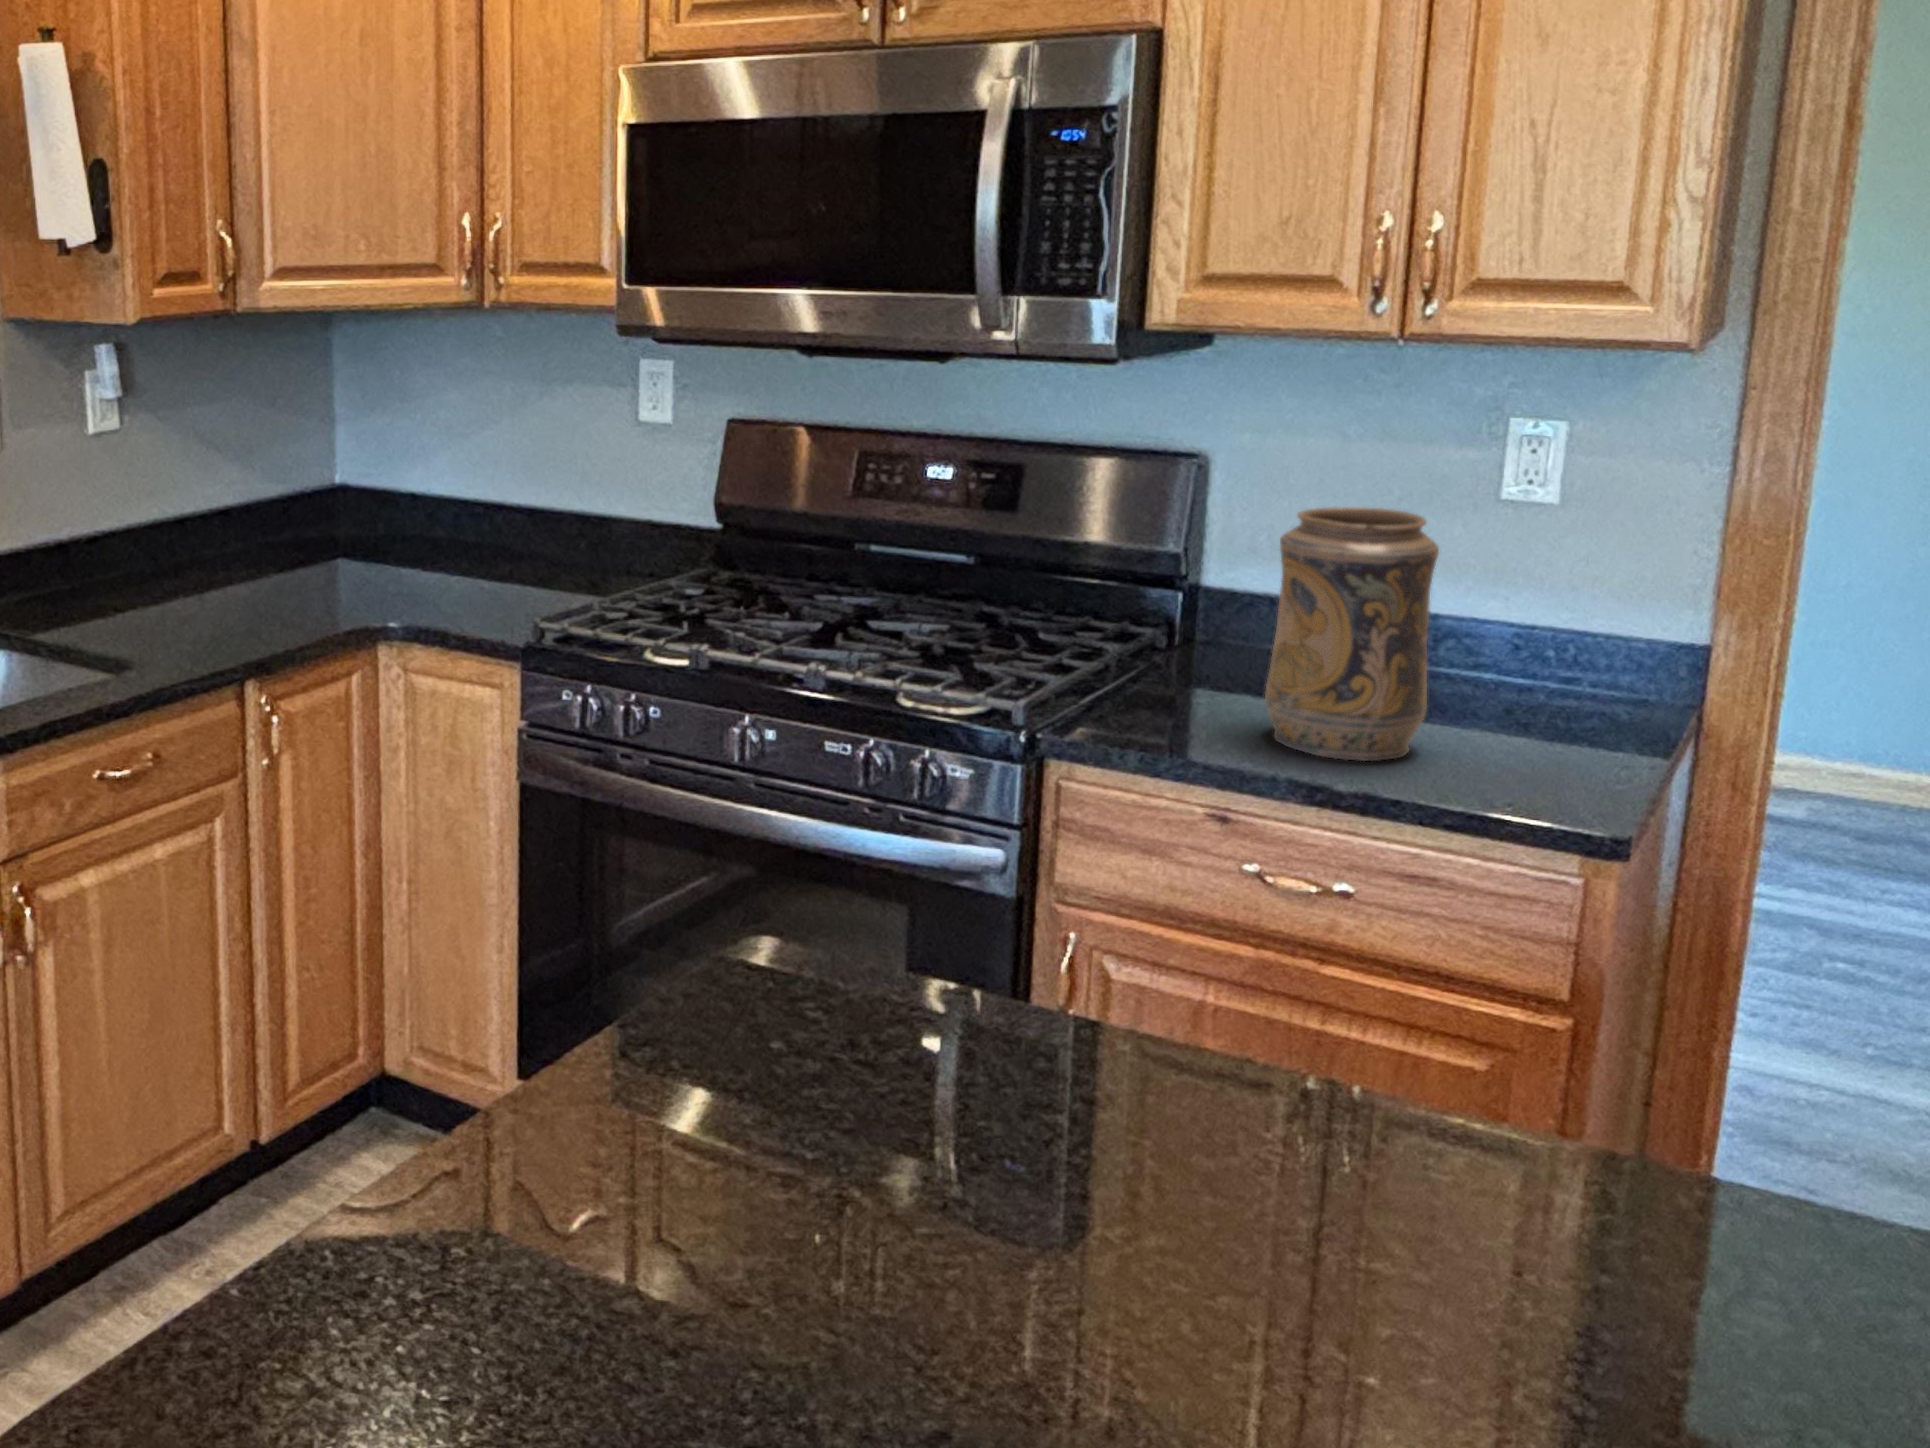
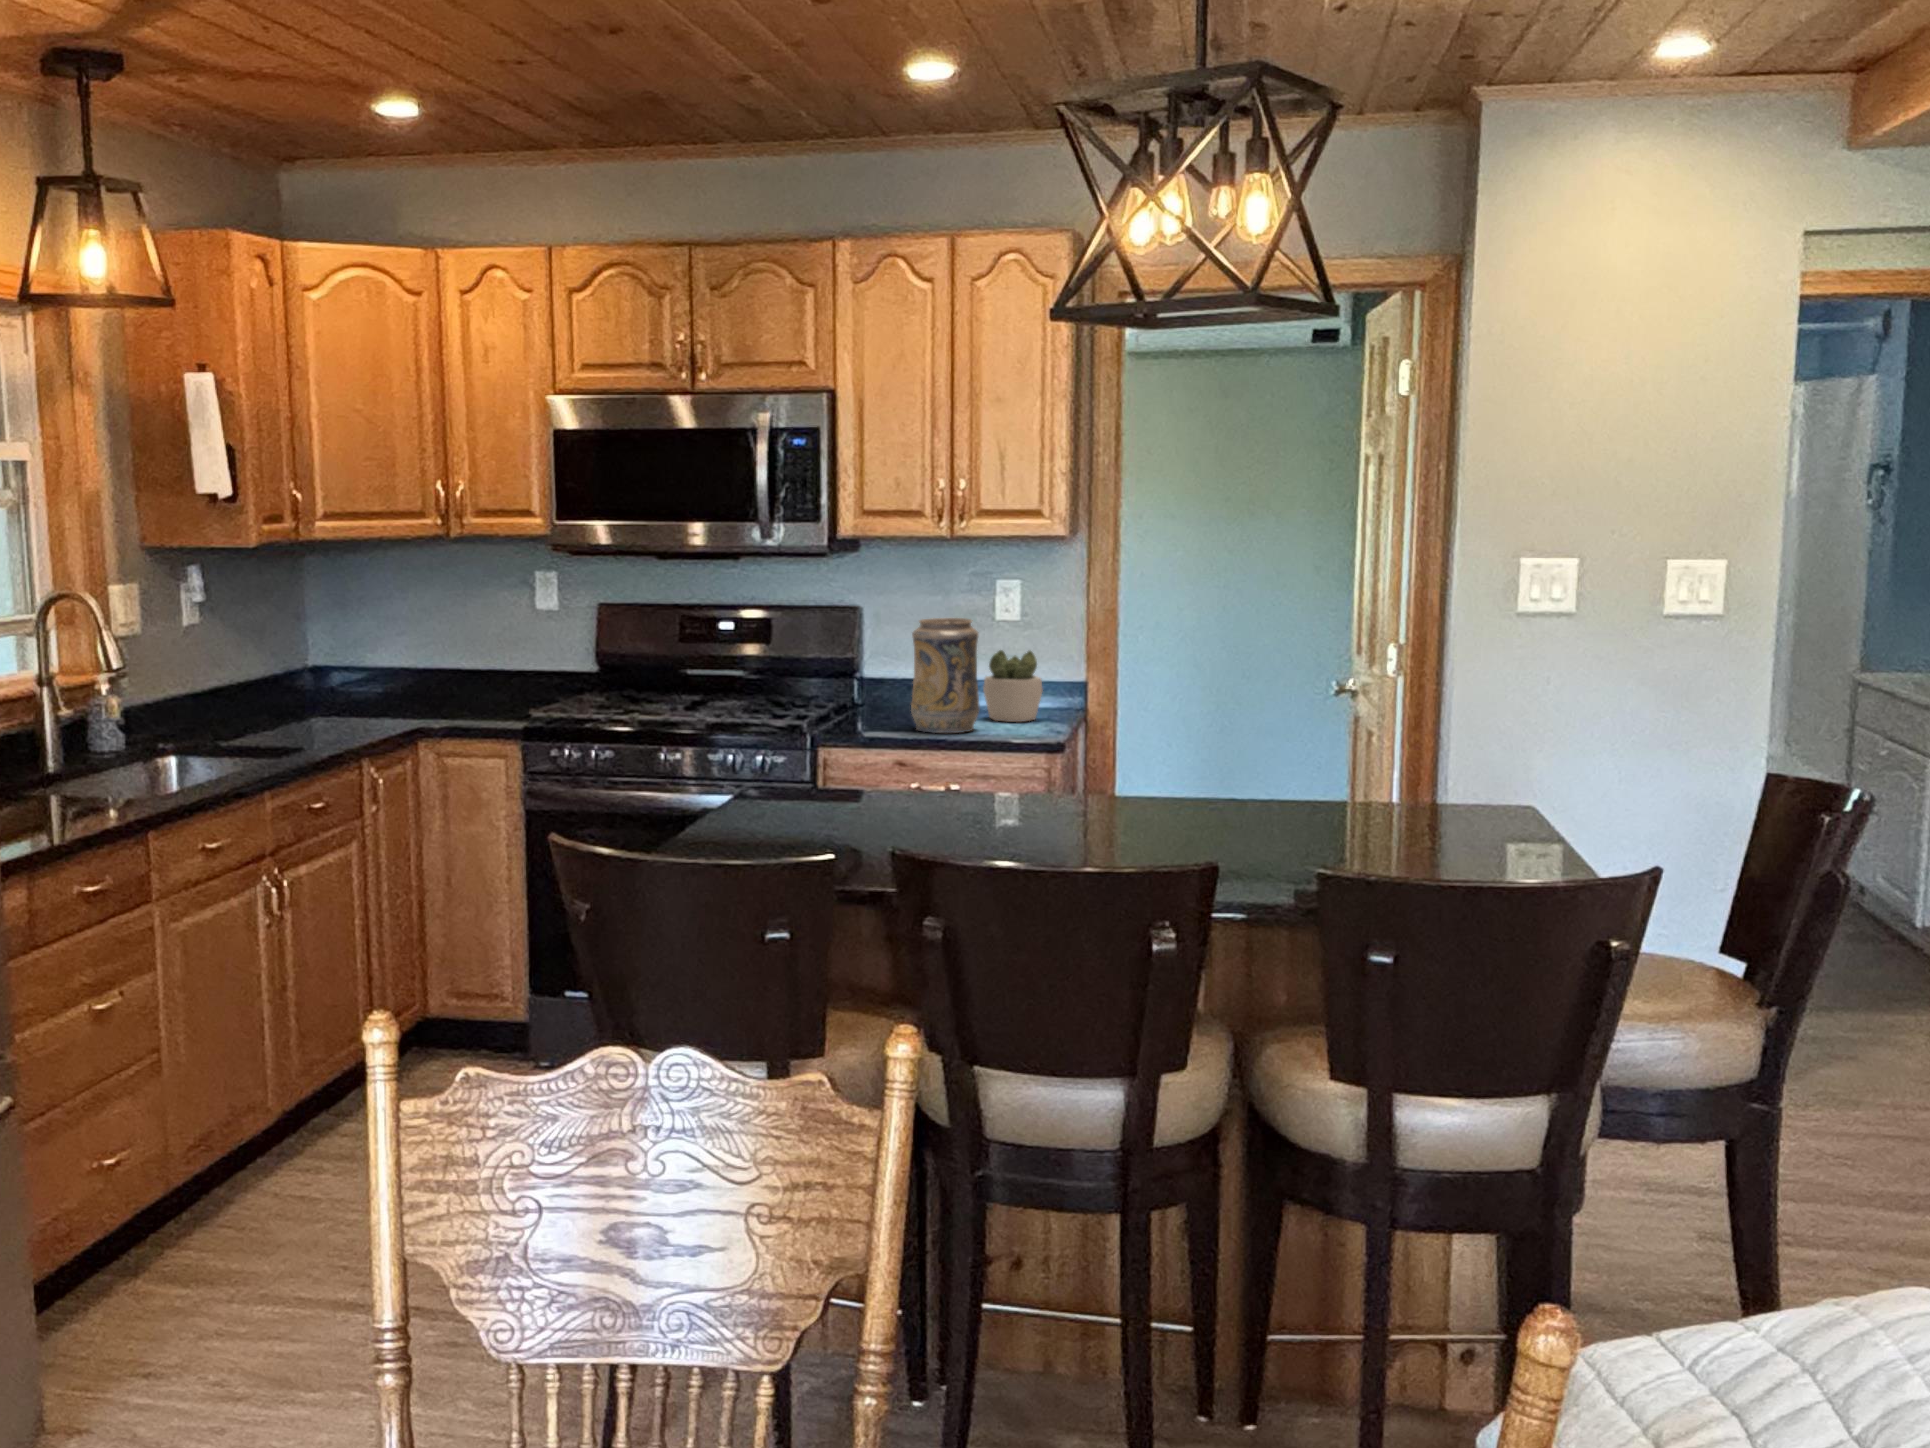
succulent plant: none [1447,570,1592,732] -> present [983,650,1043,722]

